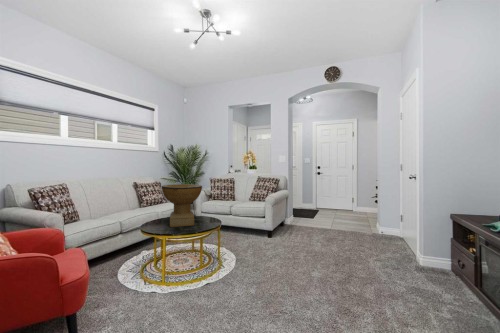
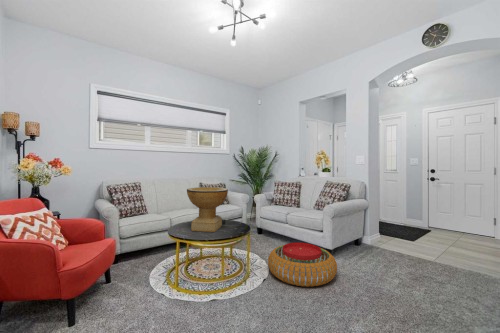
pouf: none [232,228,287,261] -> present [268,243,337,287]

